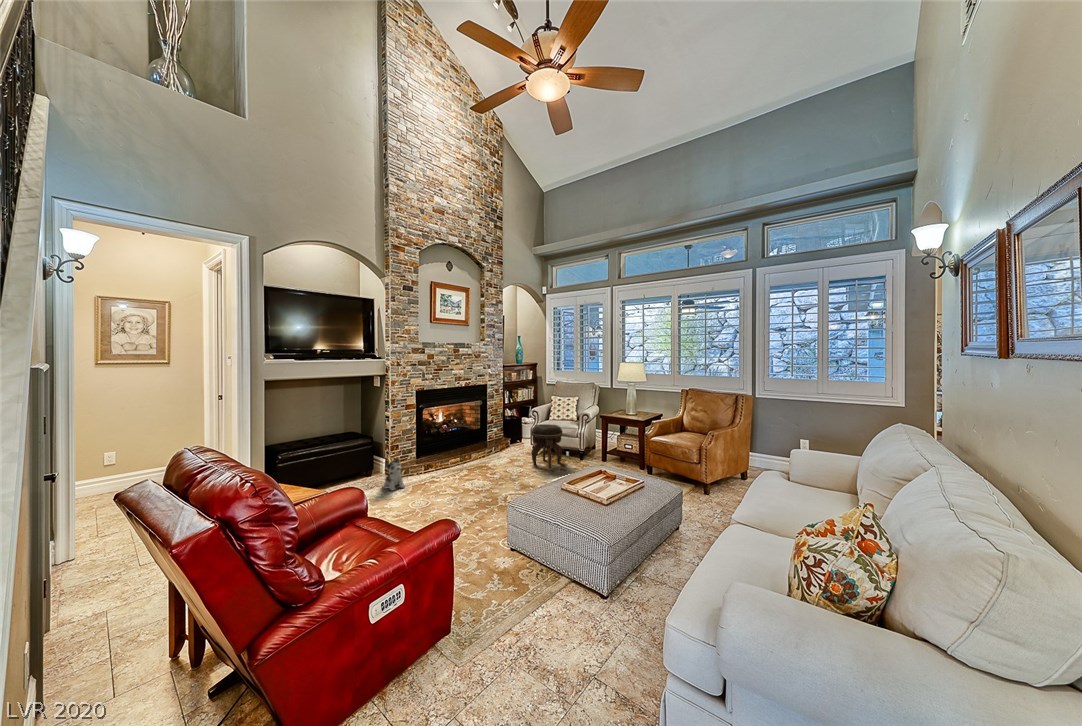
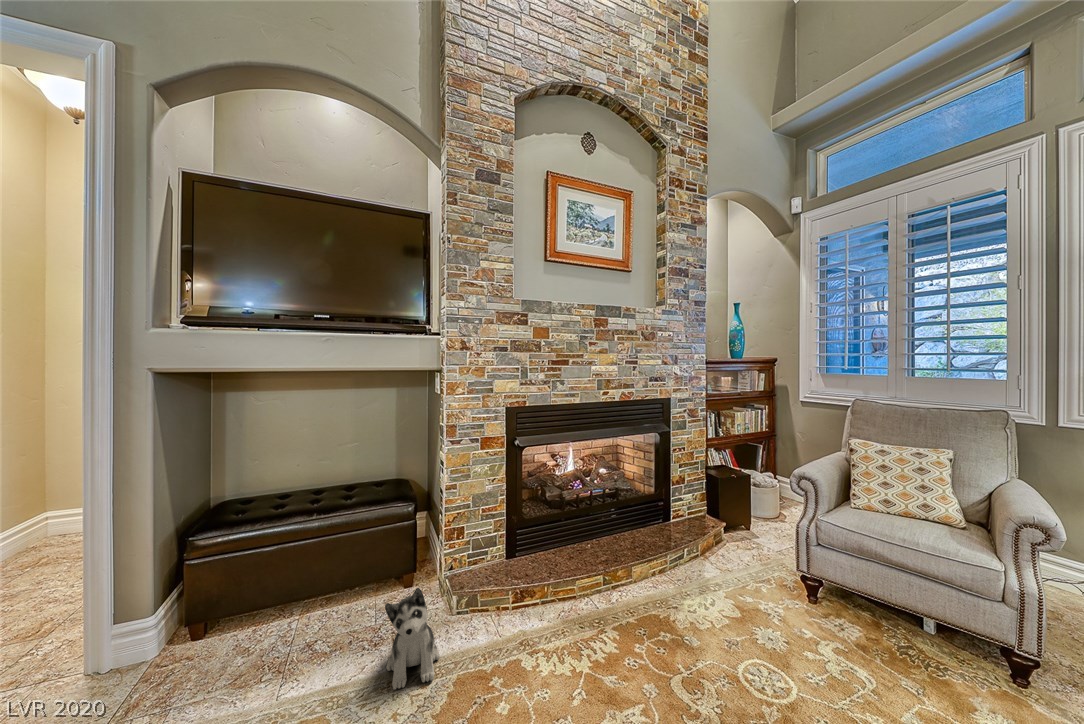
footstool: present [531,424,563,467] -> none [805,525,932,690]

